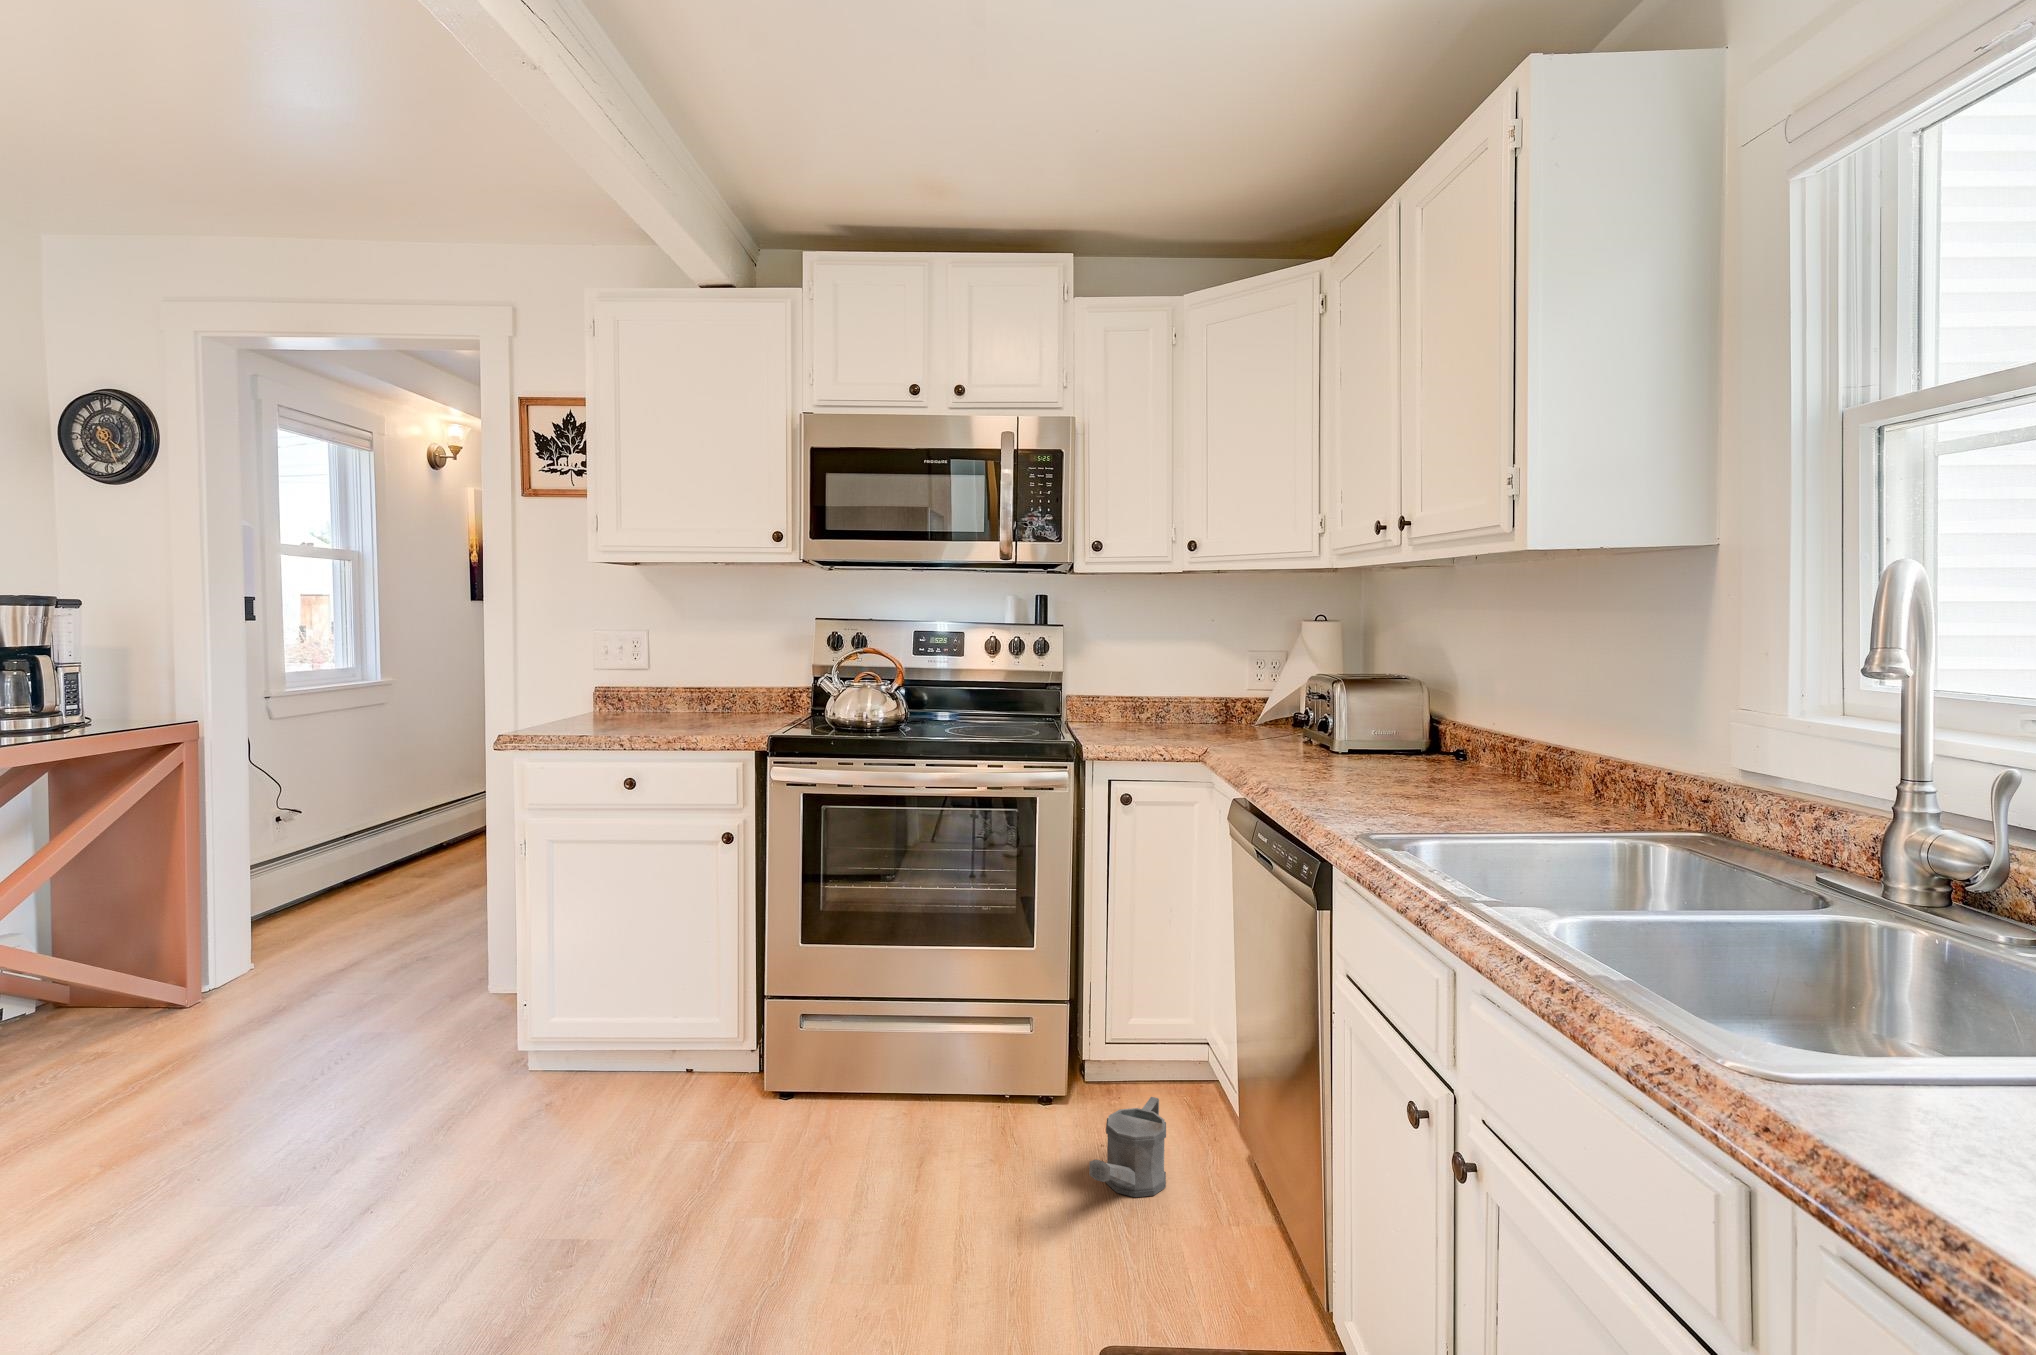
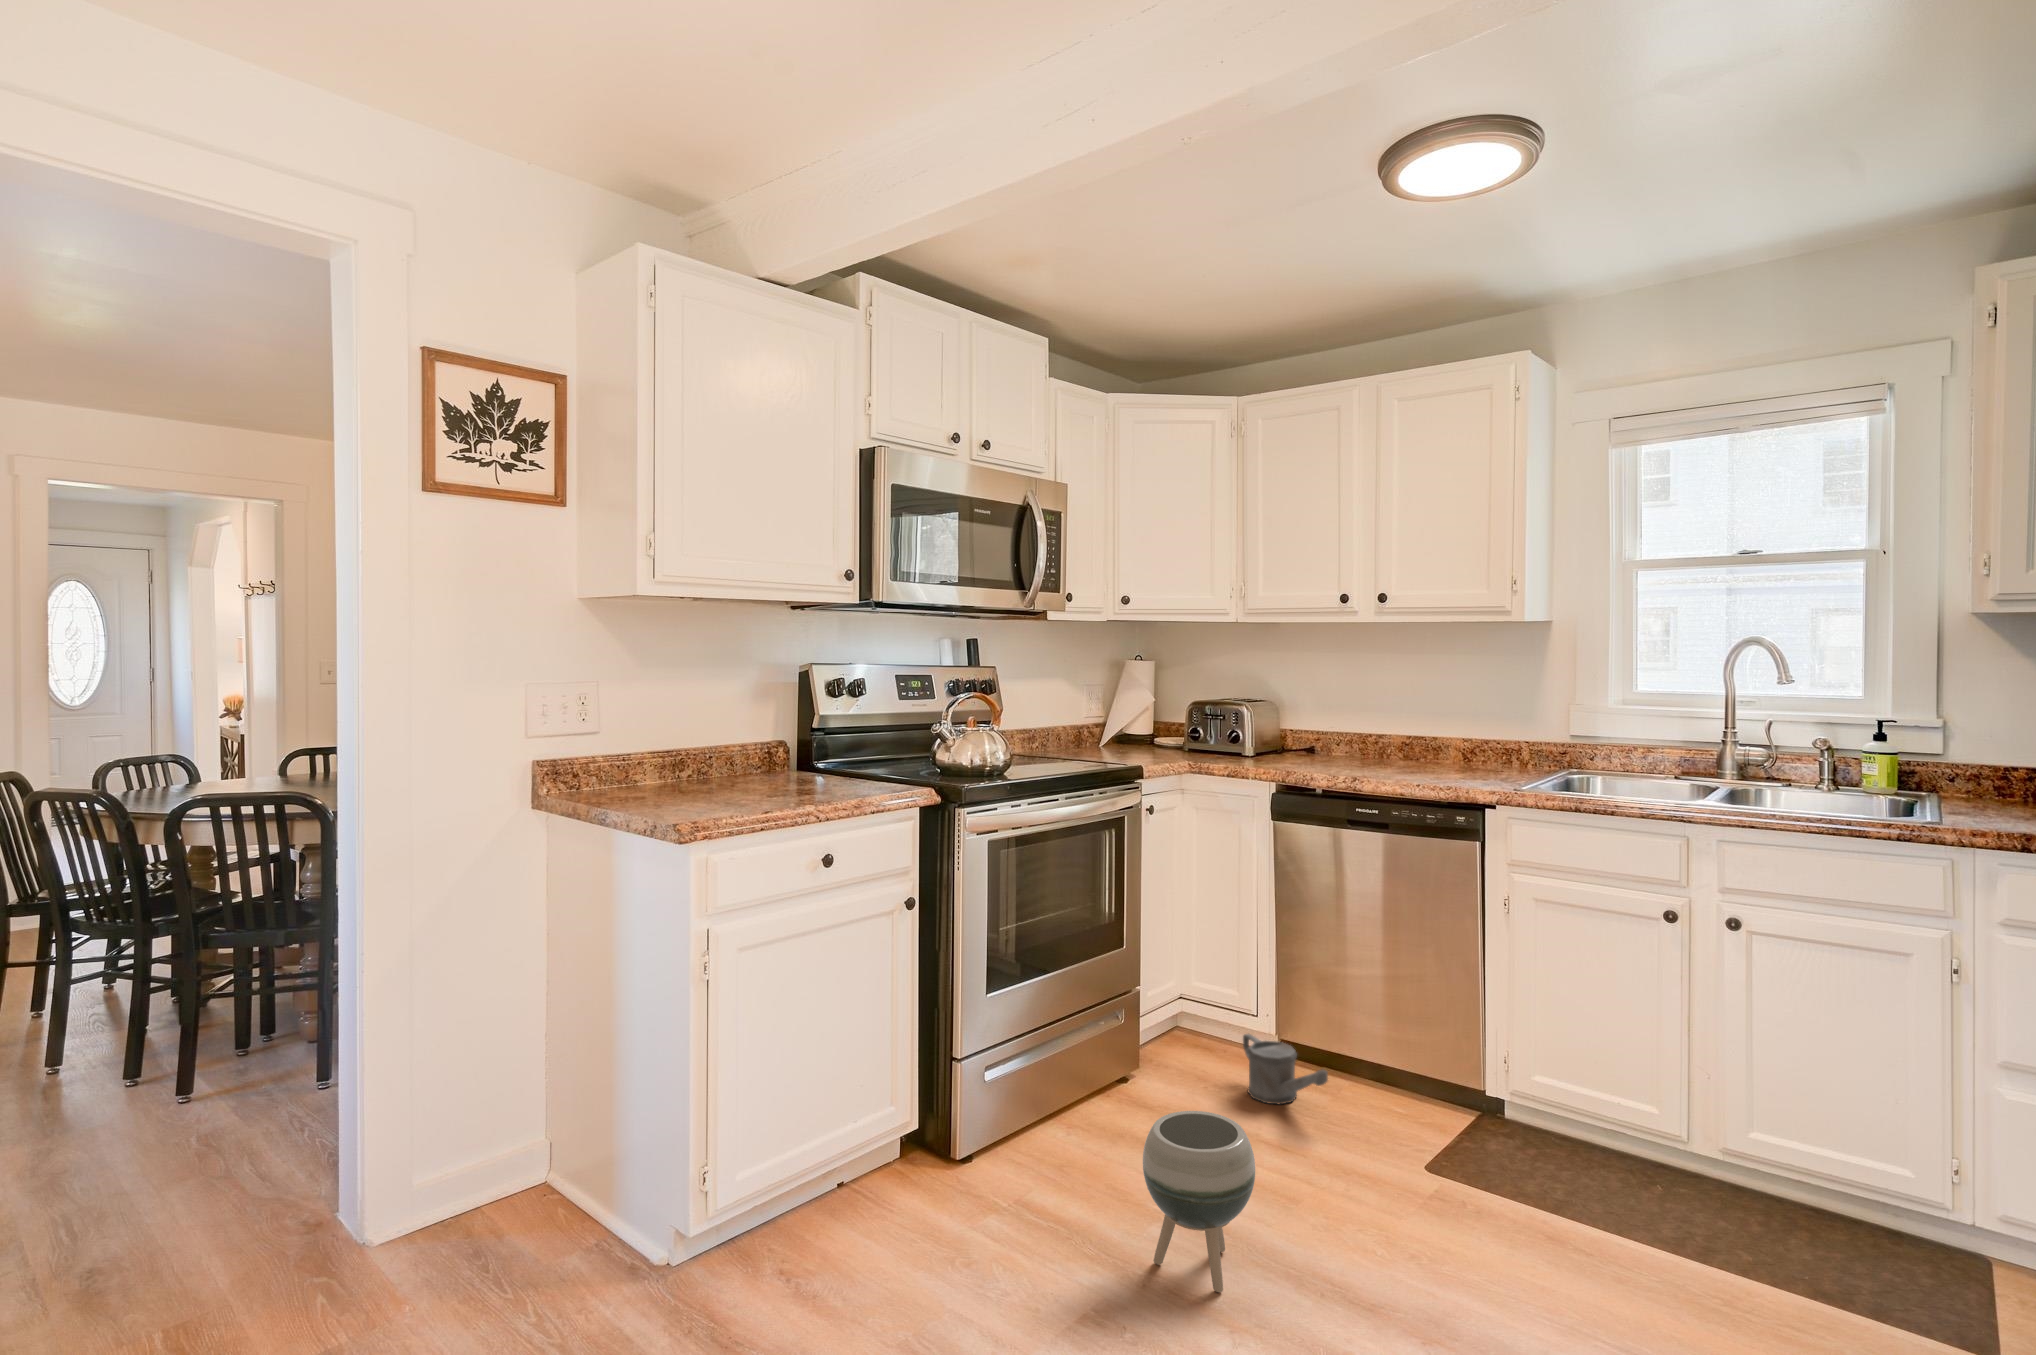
planter: none [631,1097,757,1291] -> present [1143,1111,1255,1292]

